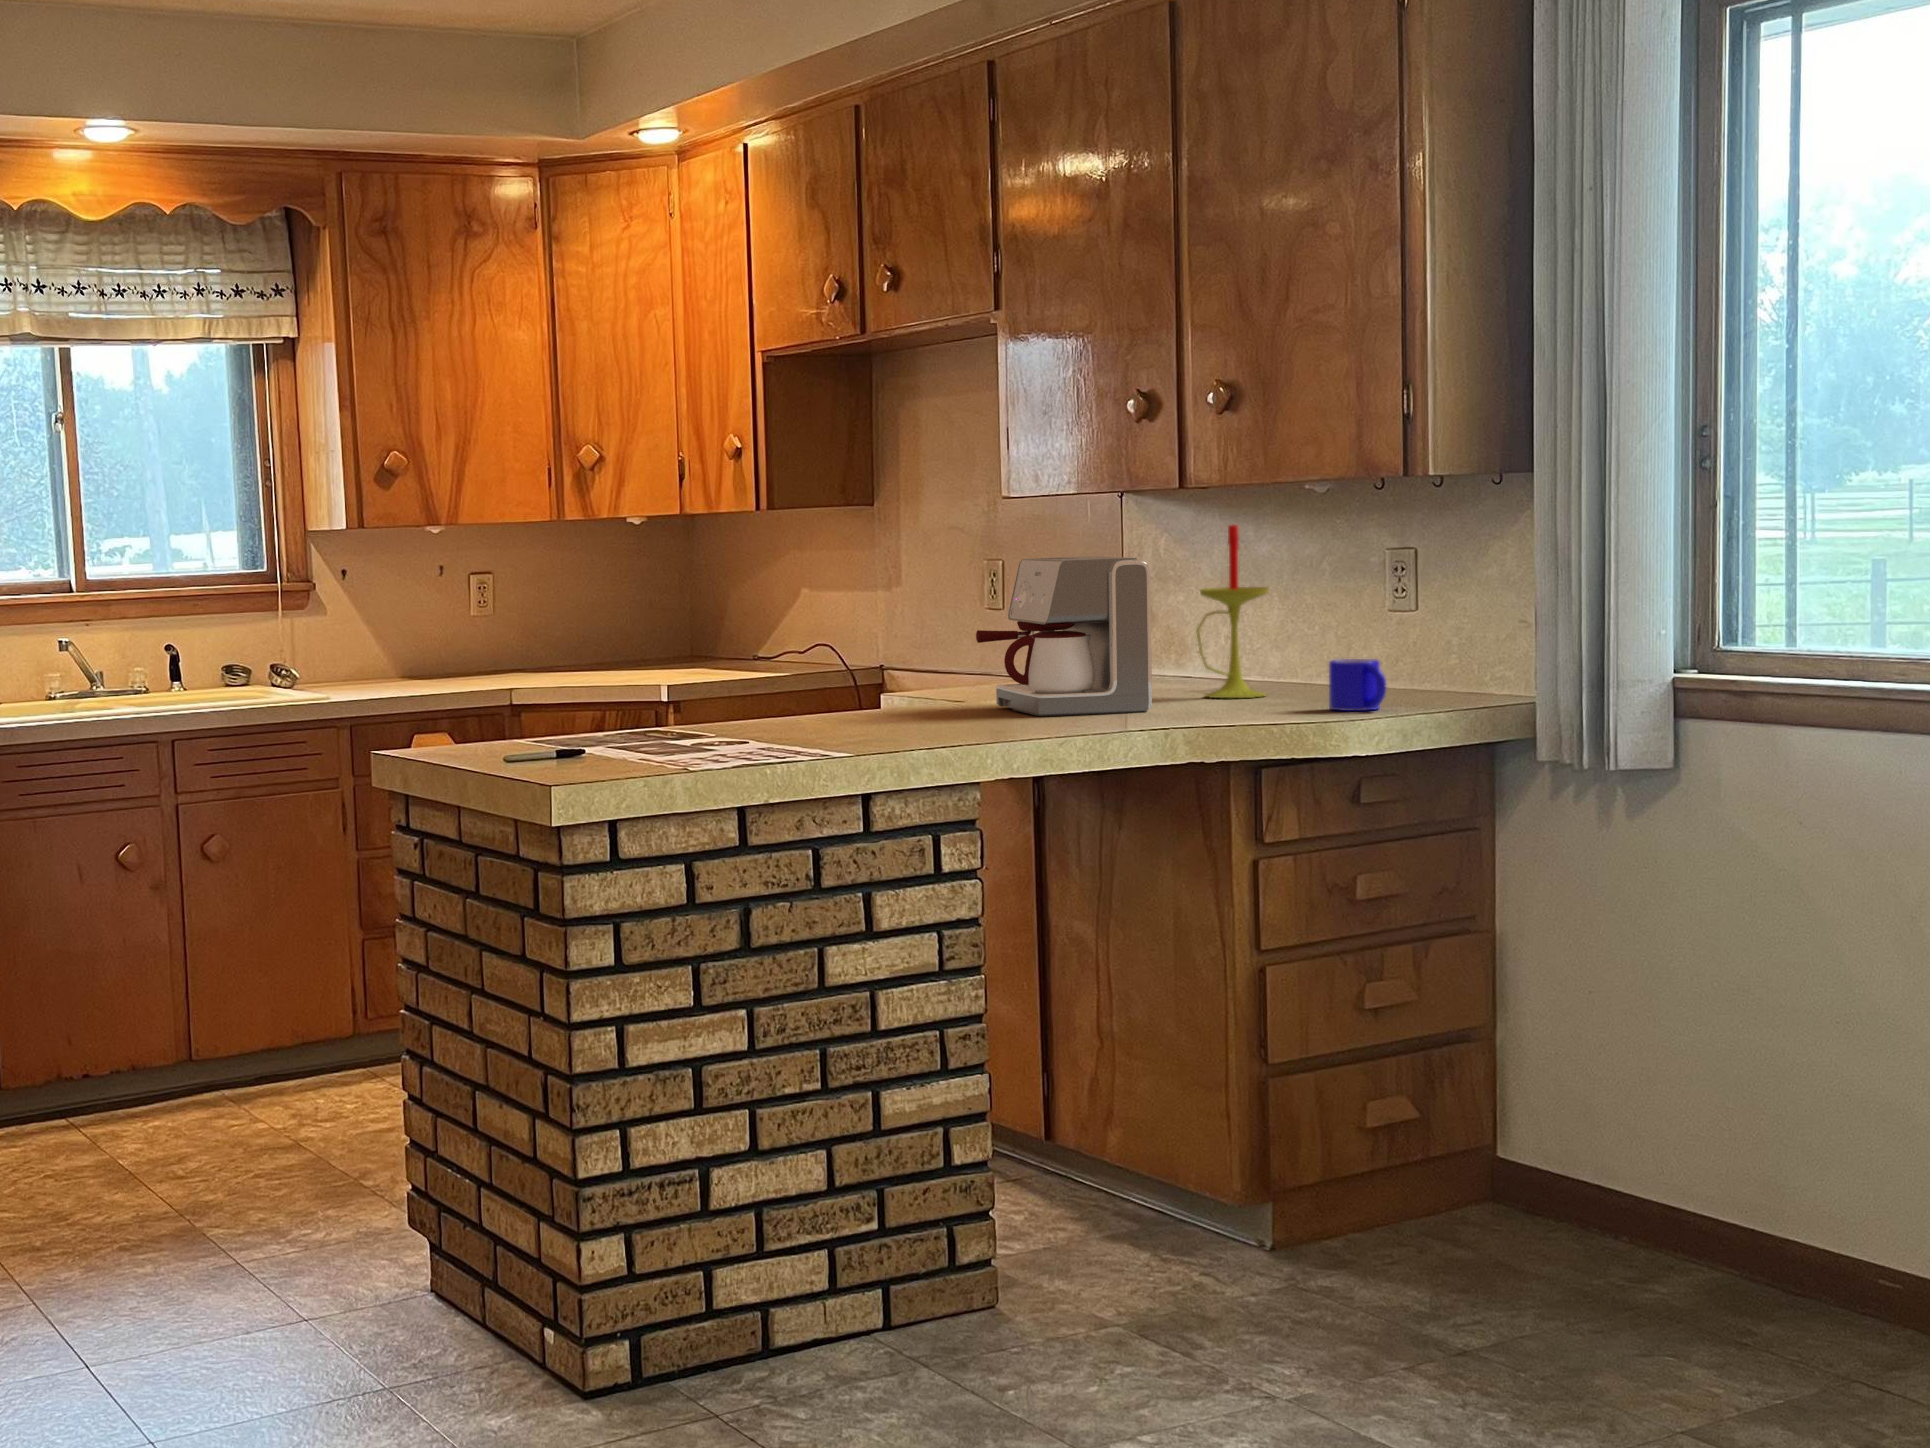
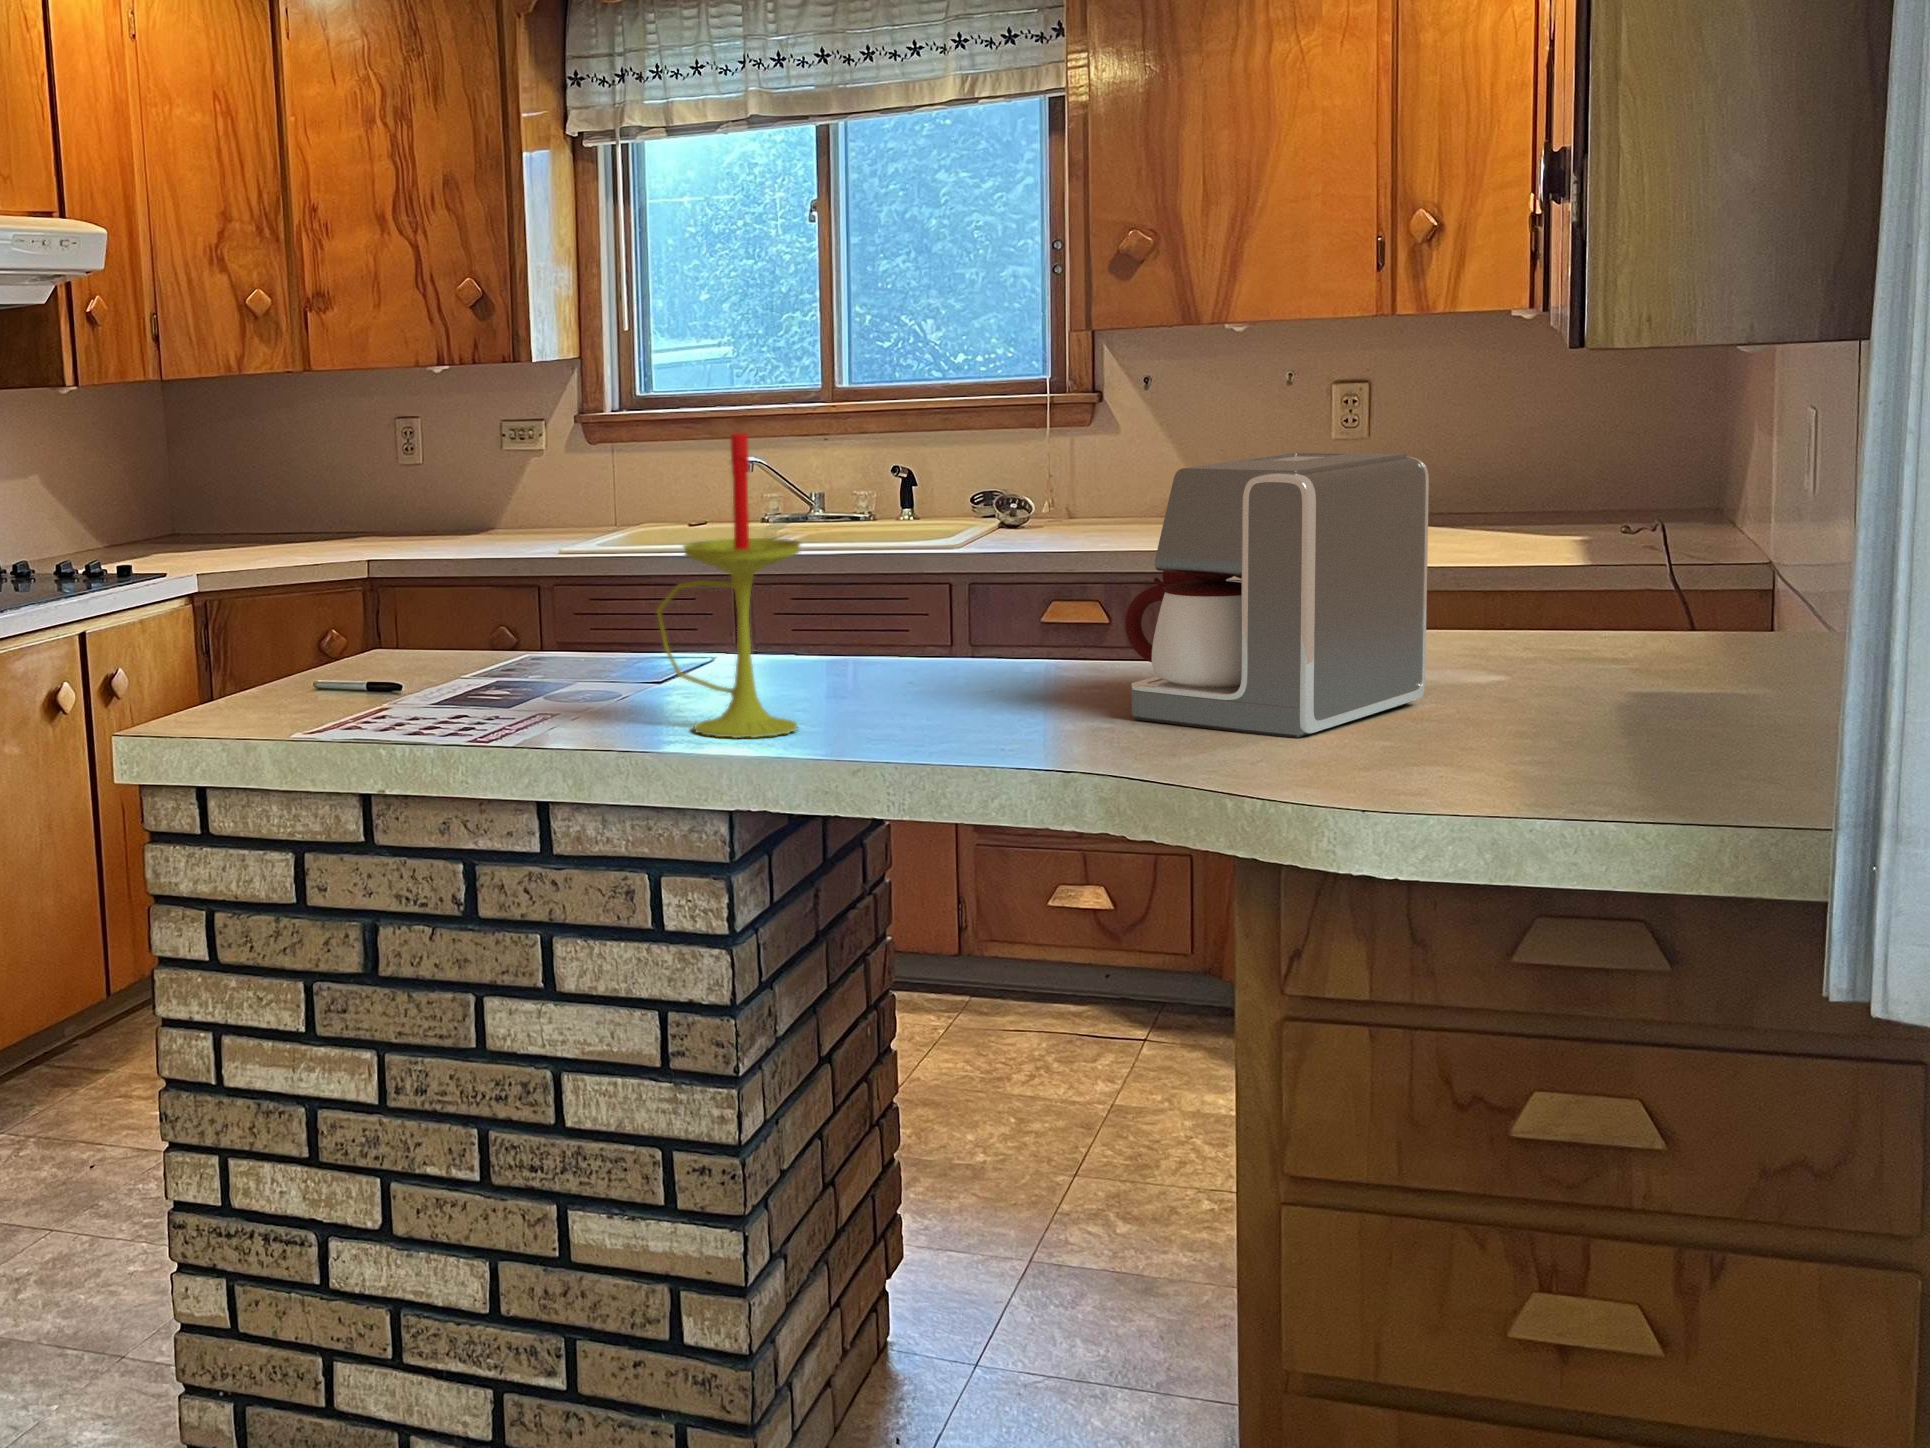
candle: present [1197,525,1268,698] -> present [657,433,801,738]
mug: present [1329,659,1386,711] -> none [1477,696,1584,805]

